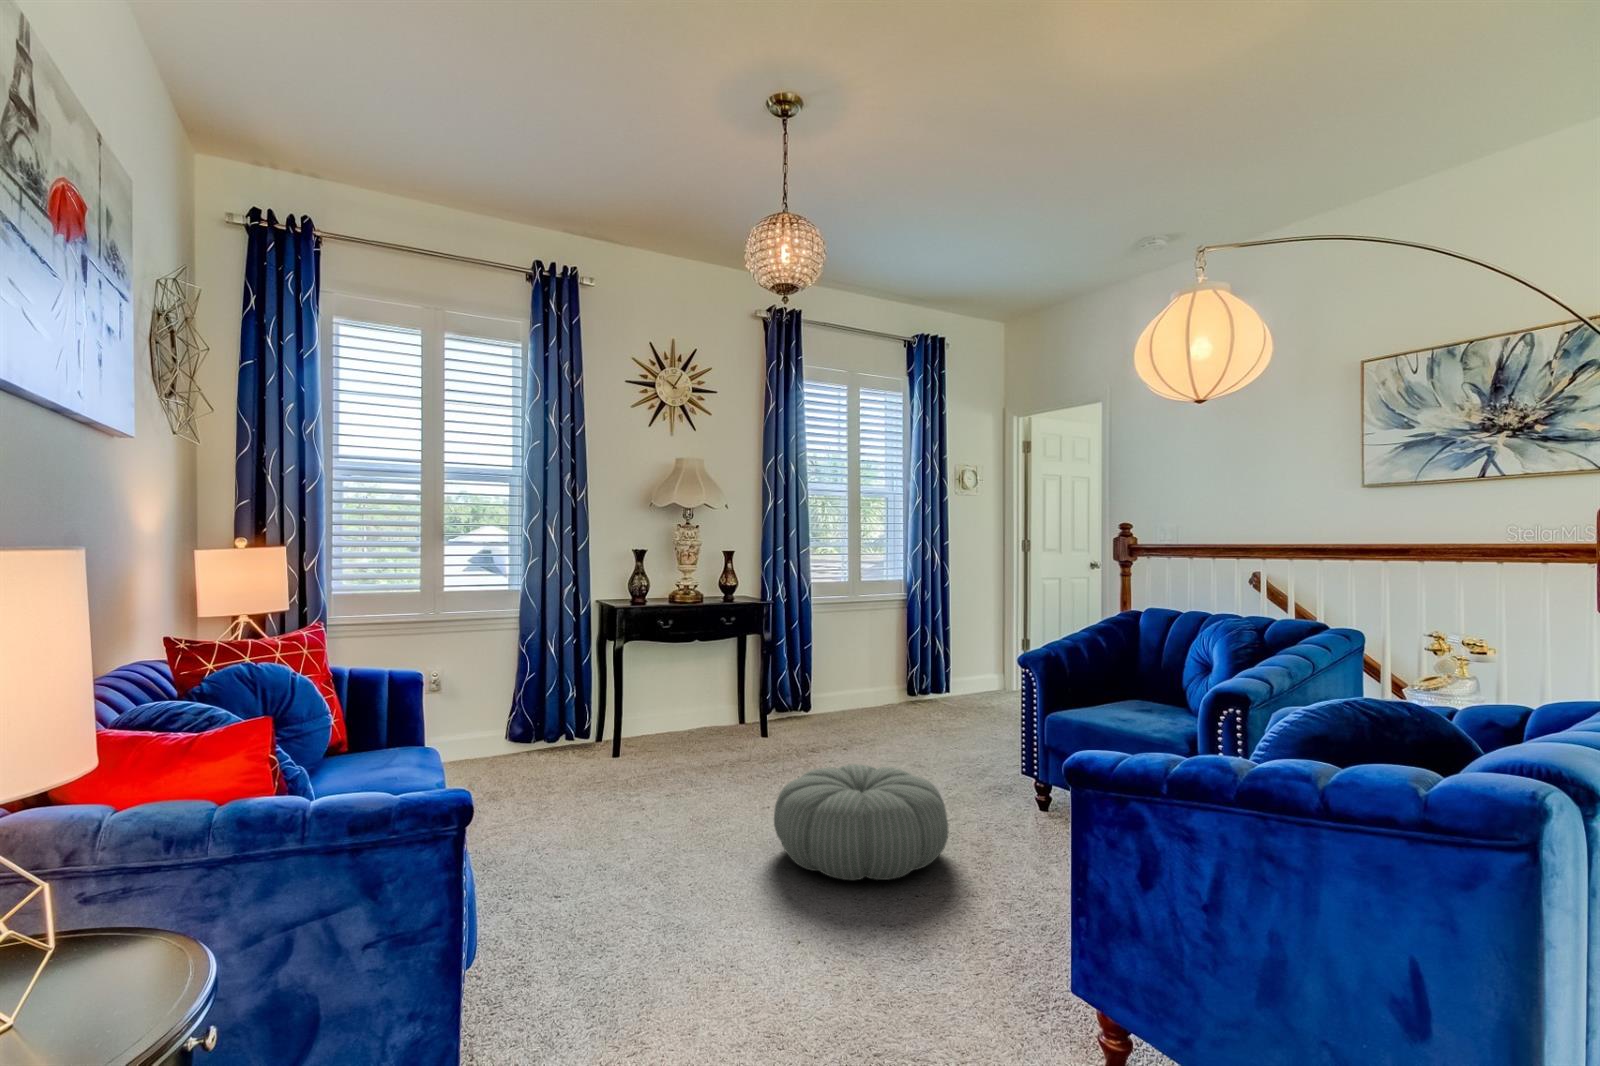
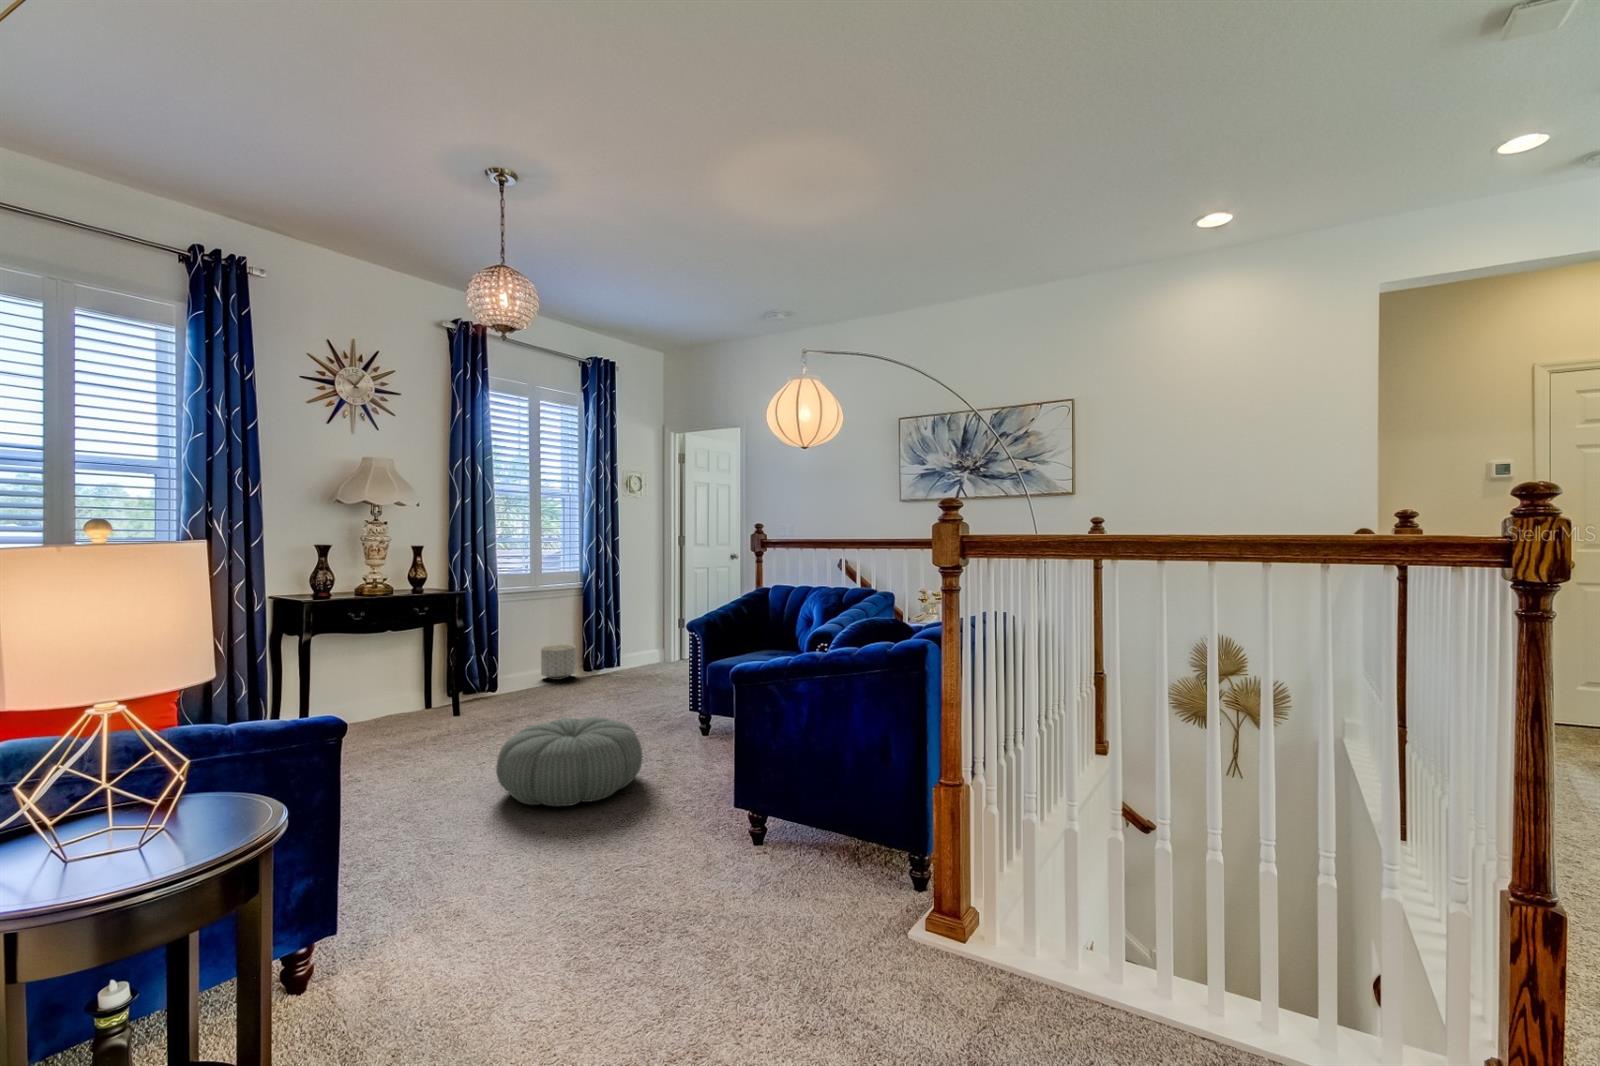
planter: none [860,670,899,711] -> present [541,644,576,680]

